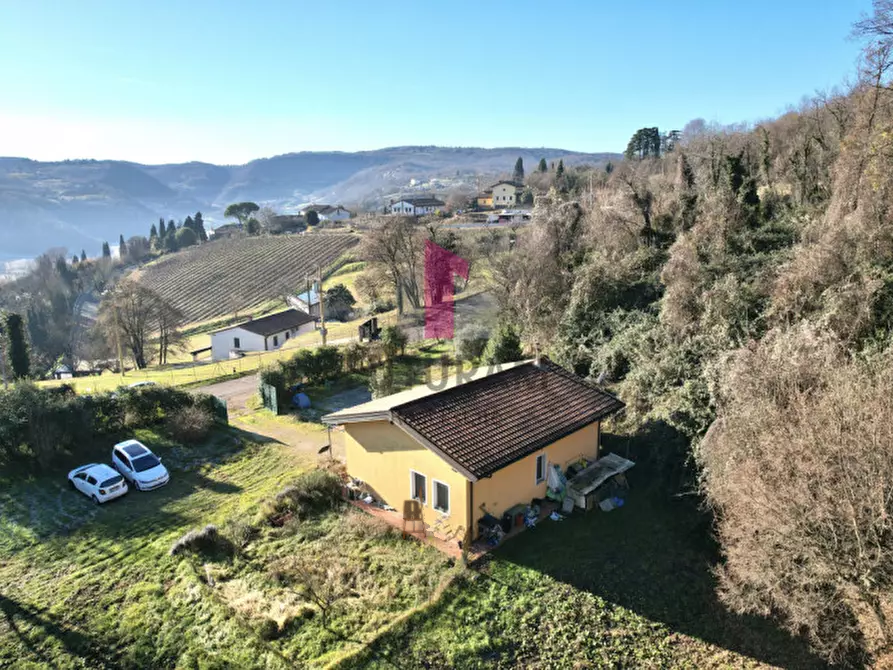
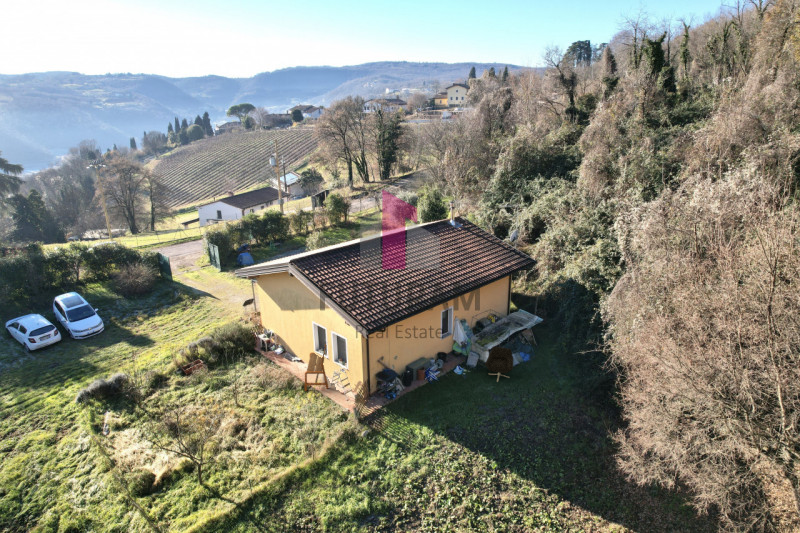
lounge chair: none [582,491,610,527] -> present [485,347,513,382]

